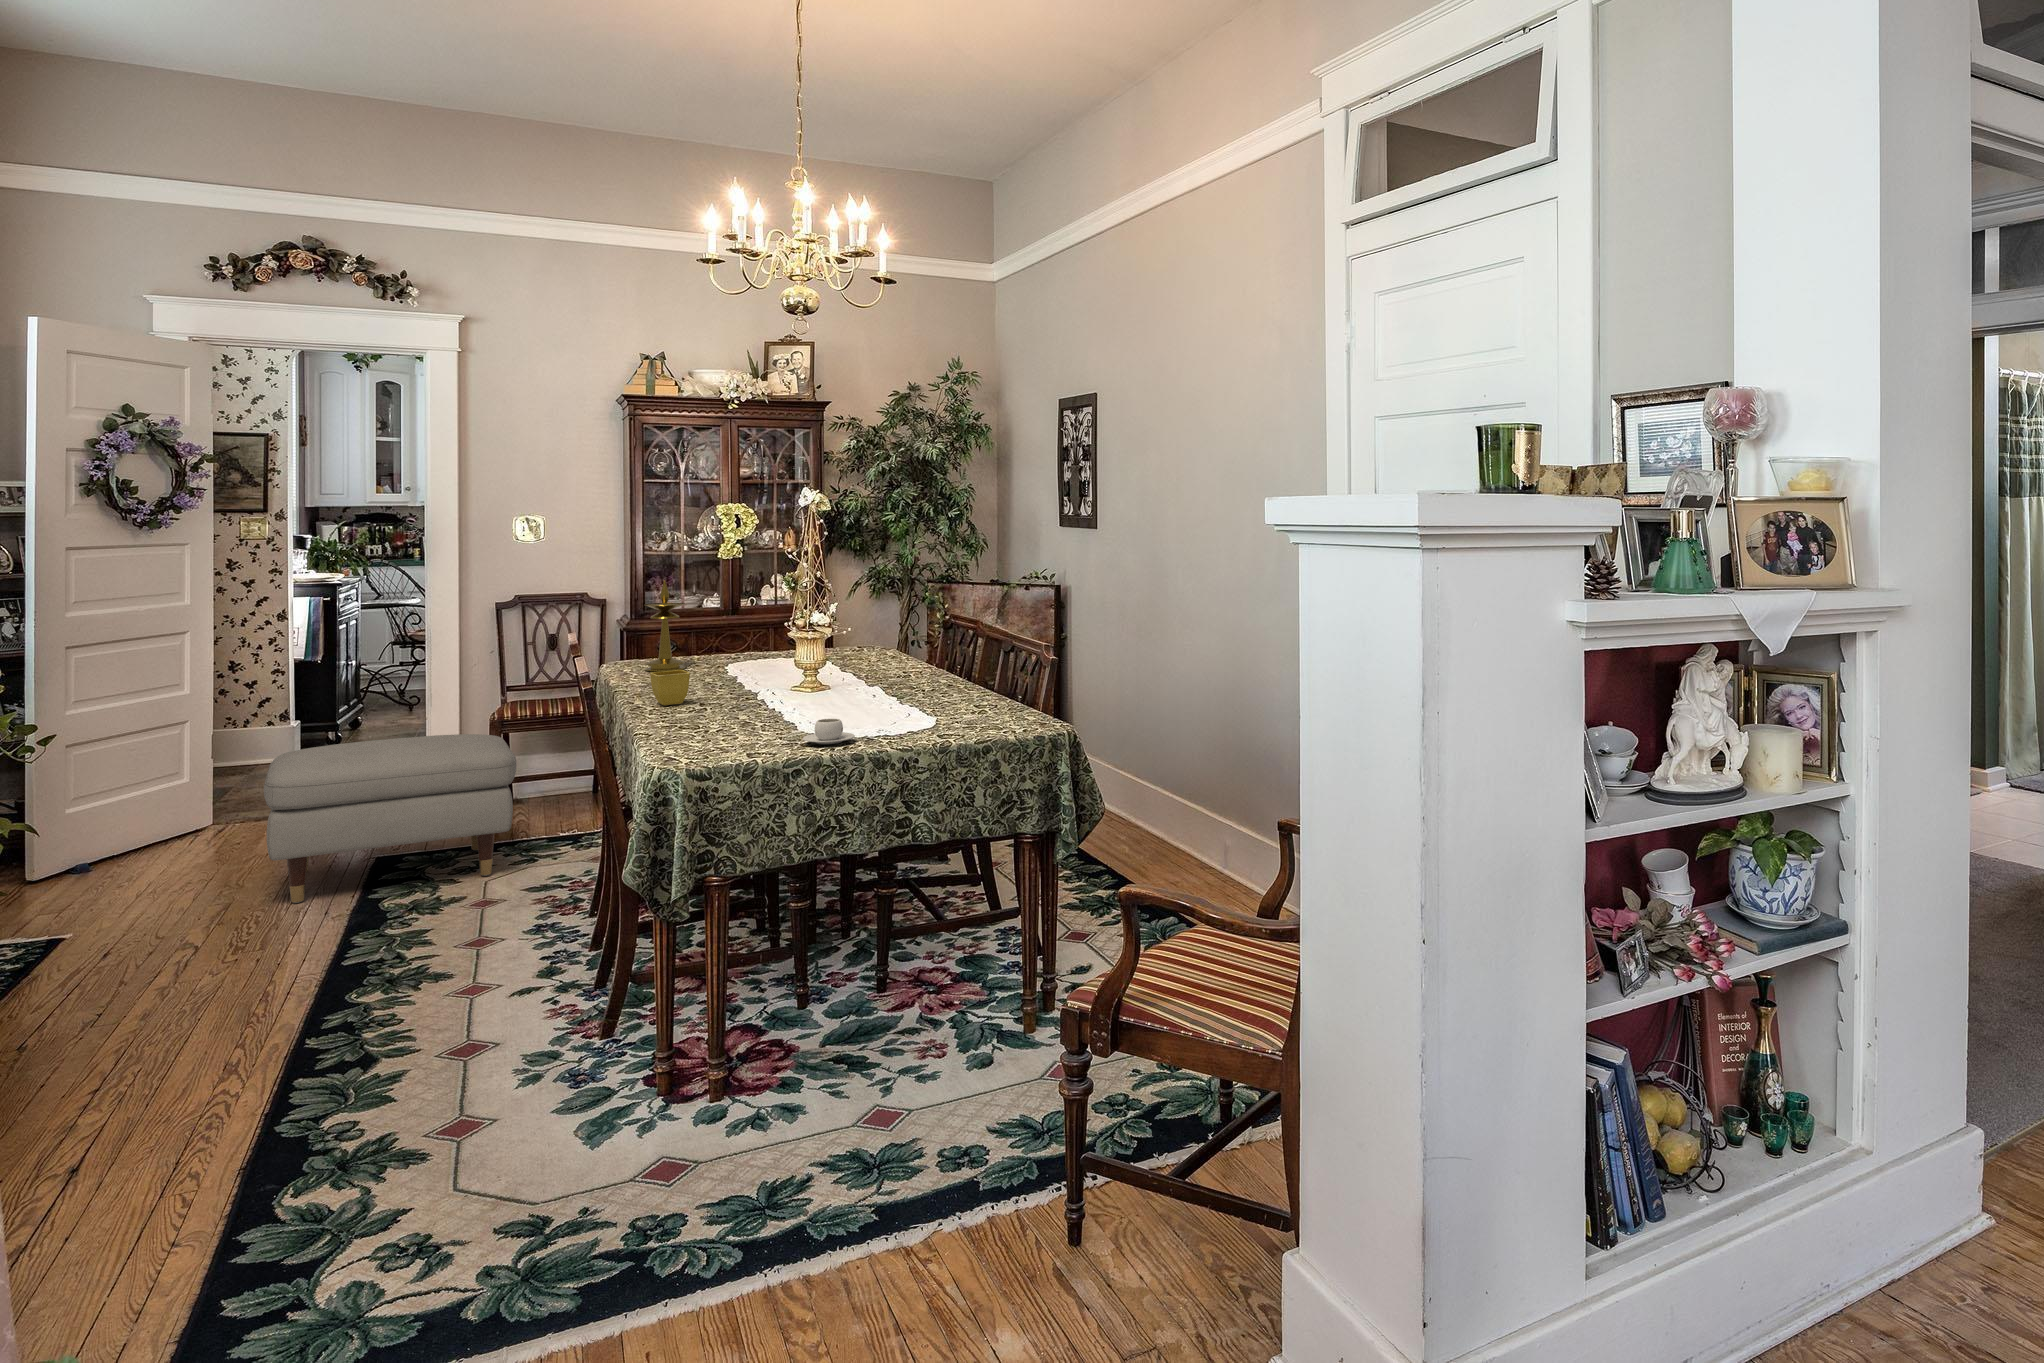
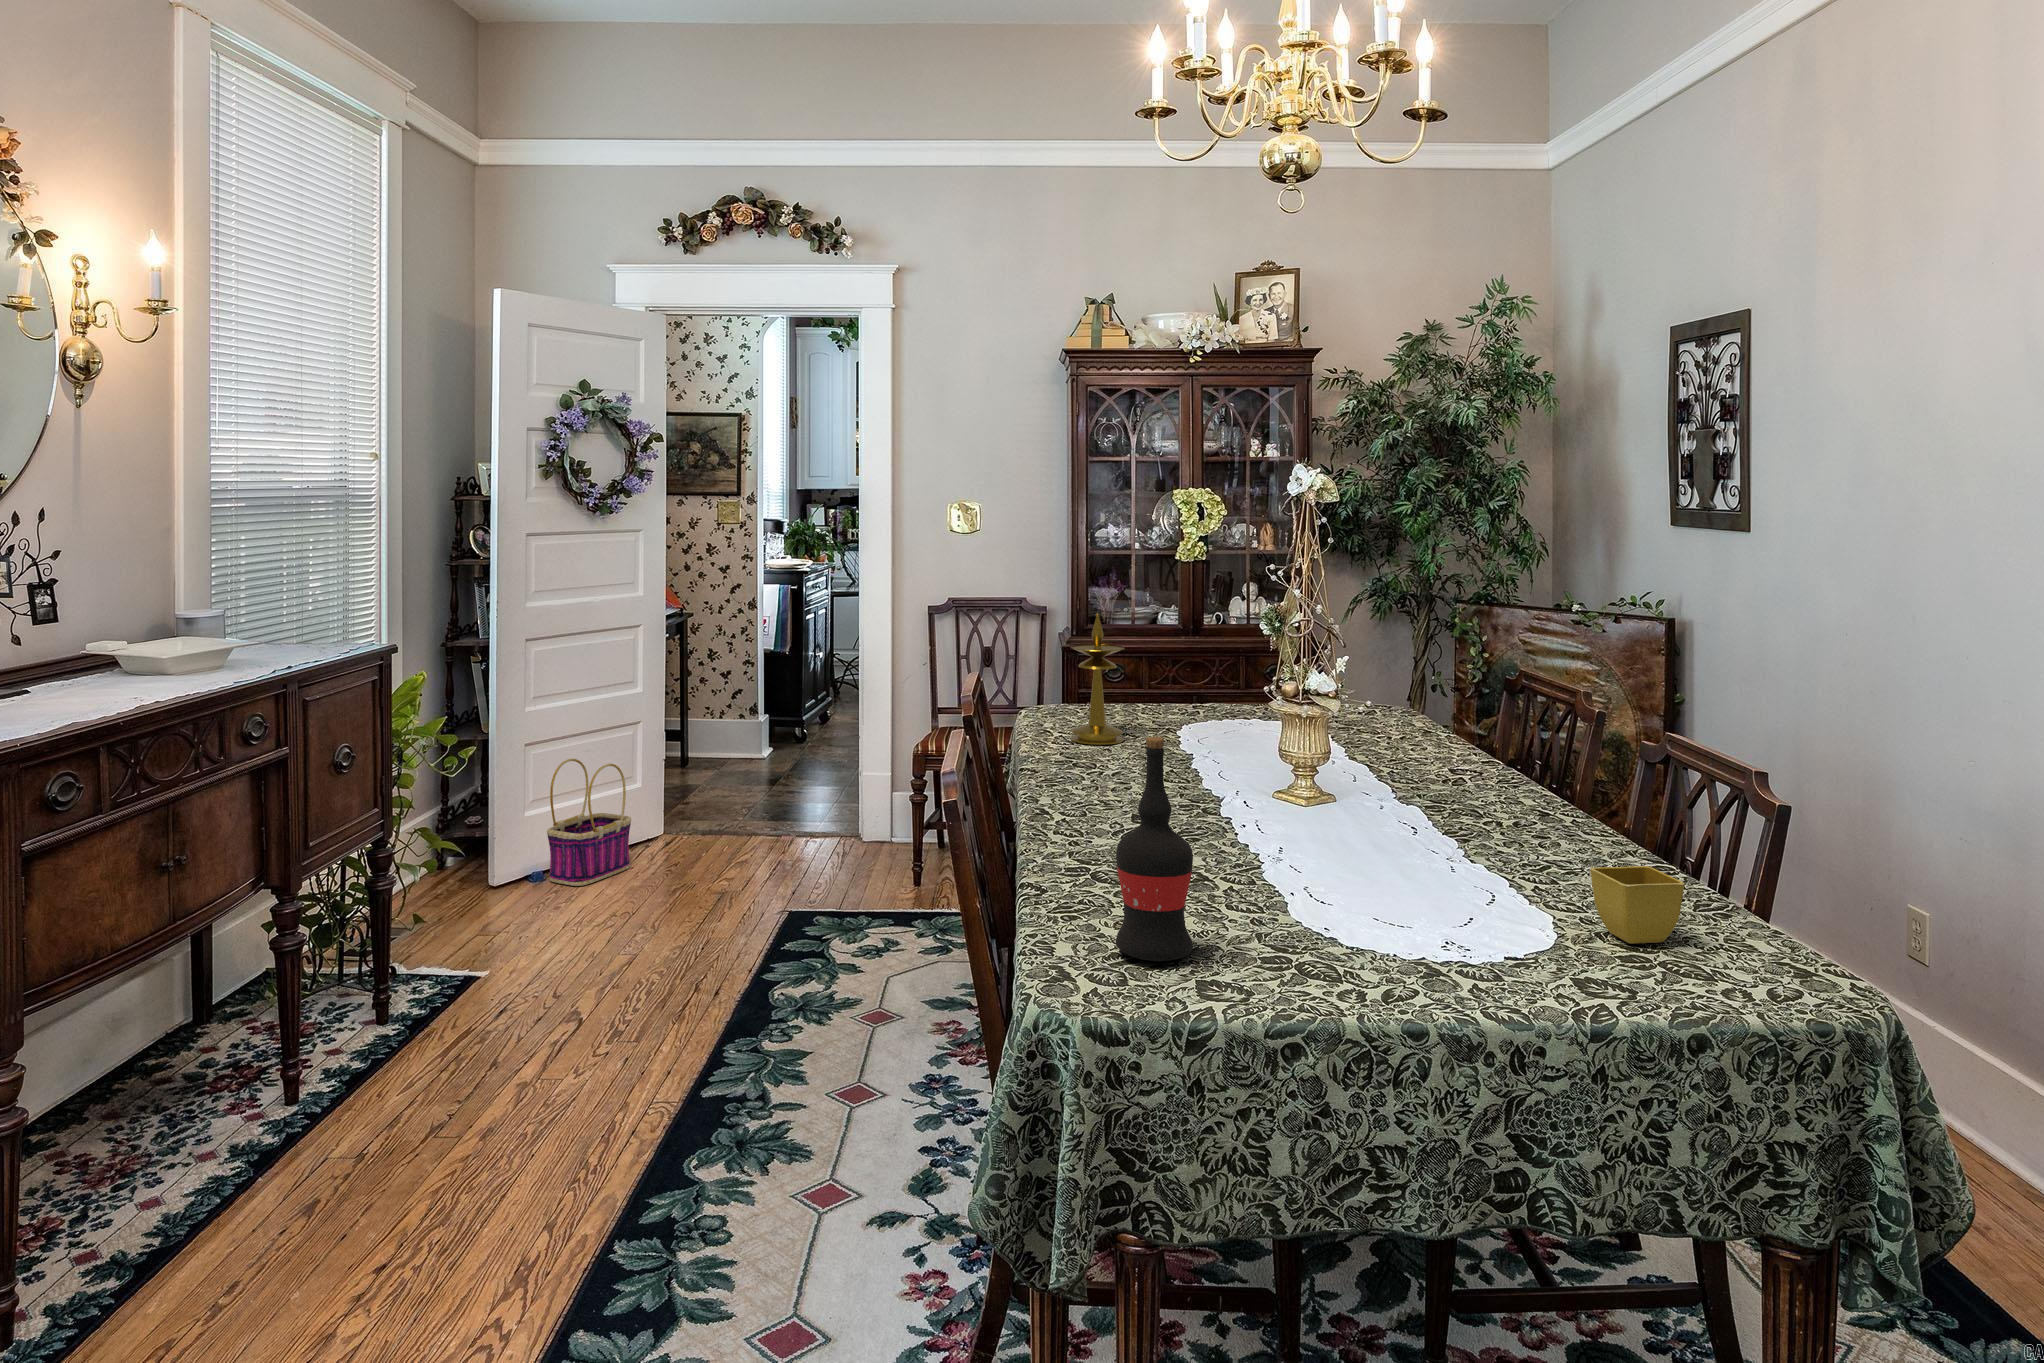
wine bottle: none [695,620,742,747] -> present [1116,736,1193,961]
flower pot: present [650,670,690,706] -> present [1590,866,1685,944]
teacup: present [803,719,855,744] -> none [1297,936,1395,992]
ottoman: present [264,734,517,903] -> none [673,776,927,966]
basket: none [86,755,186,873] -> present [547,759,631,886]

